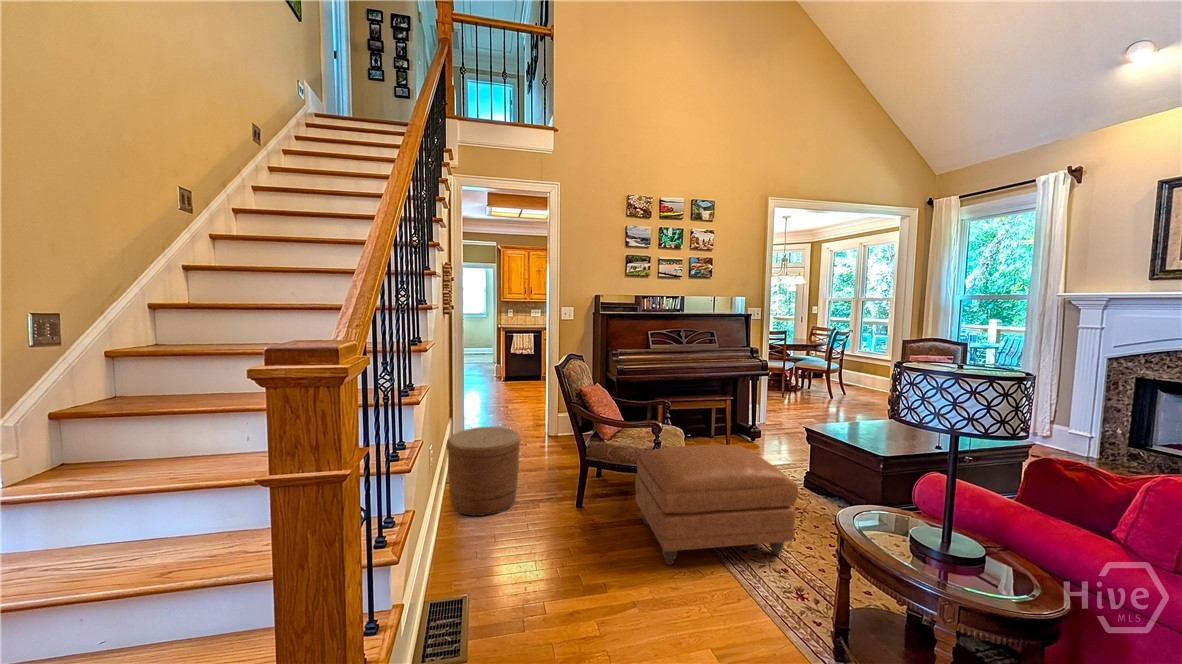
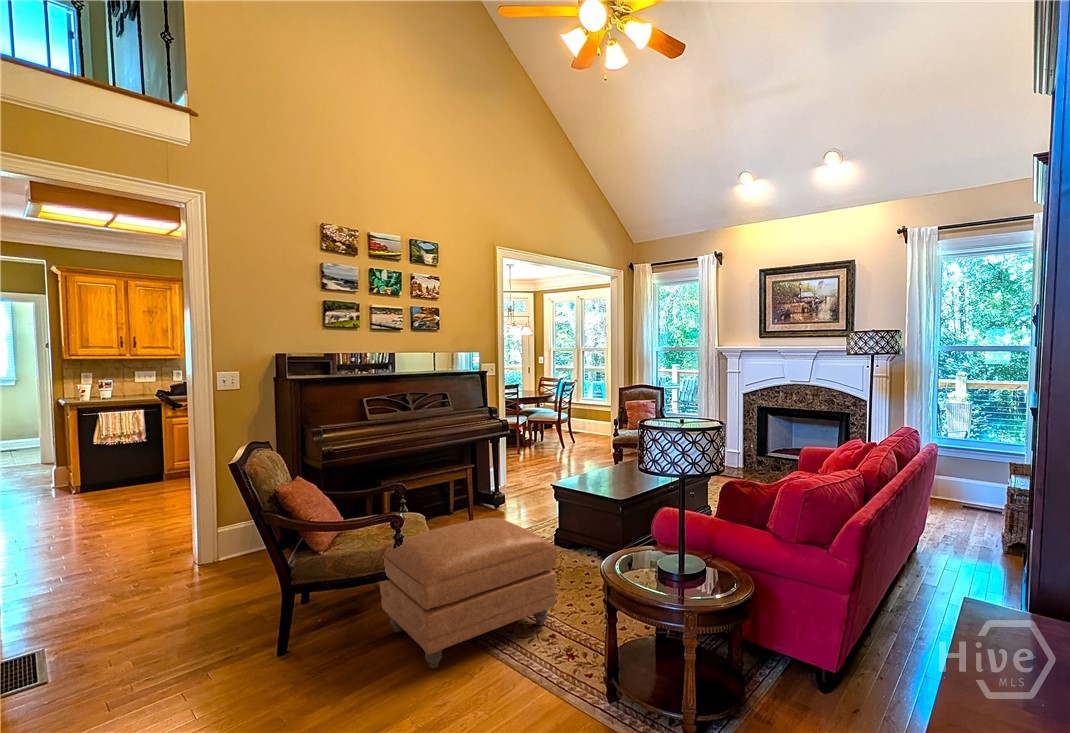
woven basket: present [446,427,520,516] -> none [85,553,211,693]

